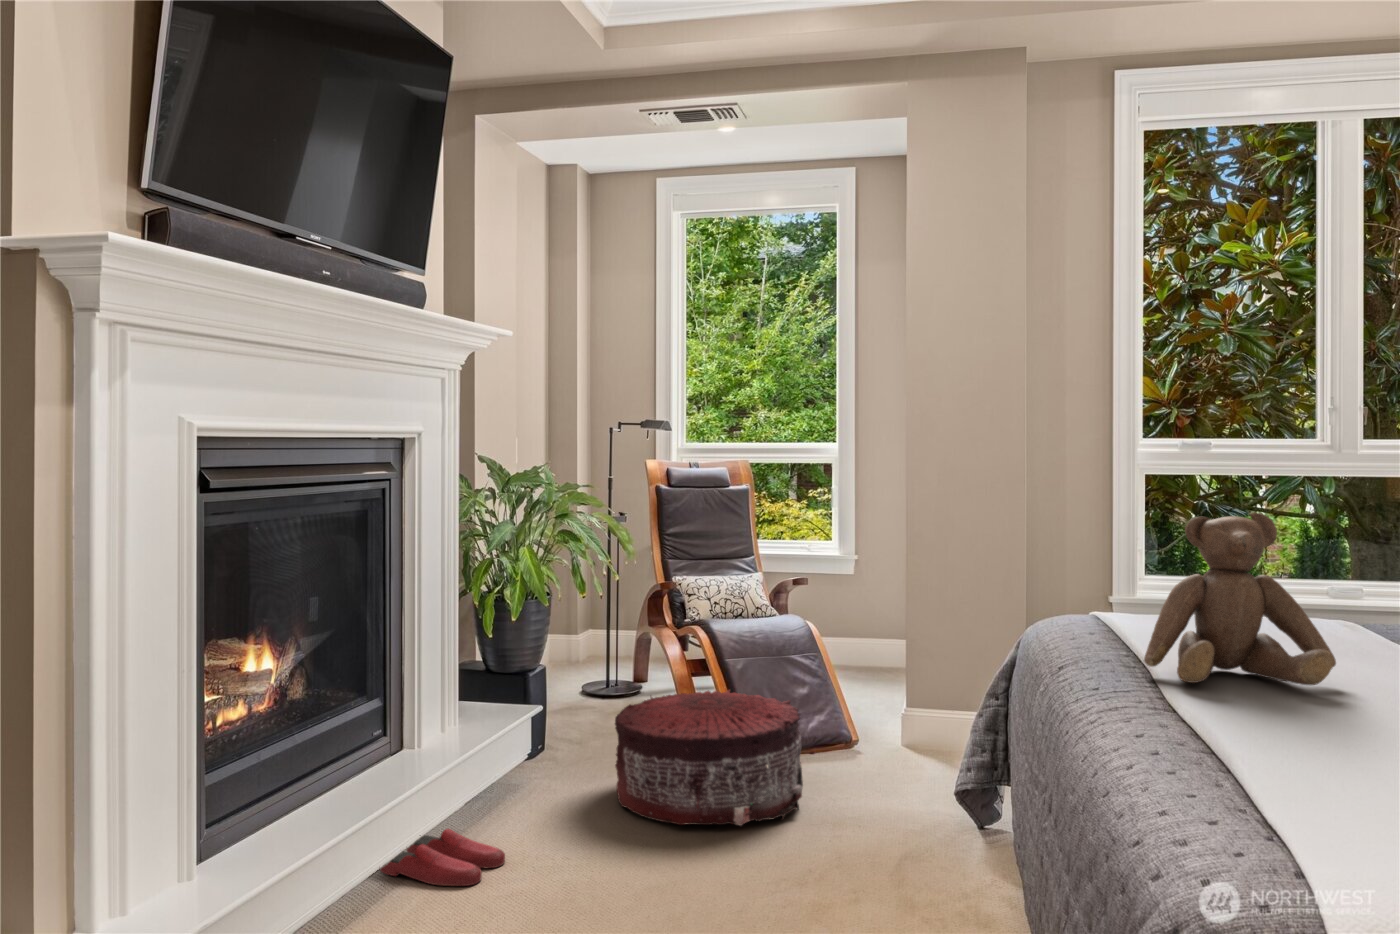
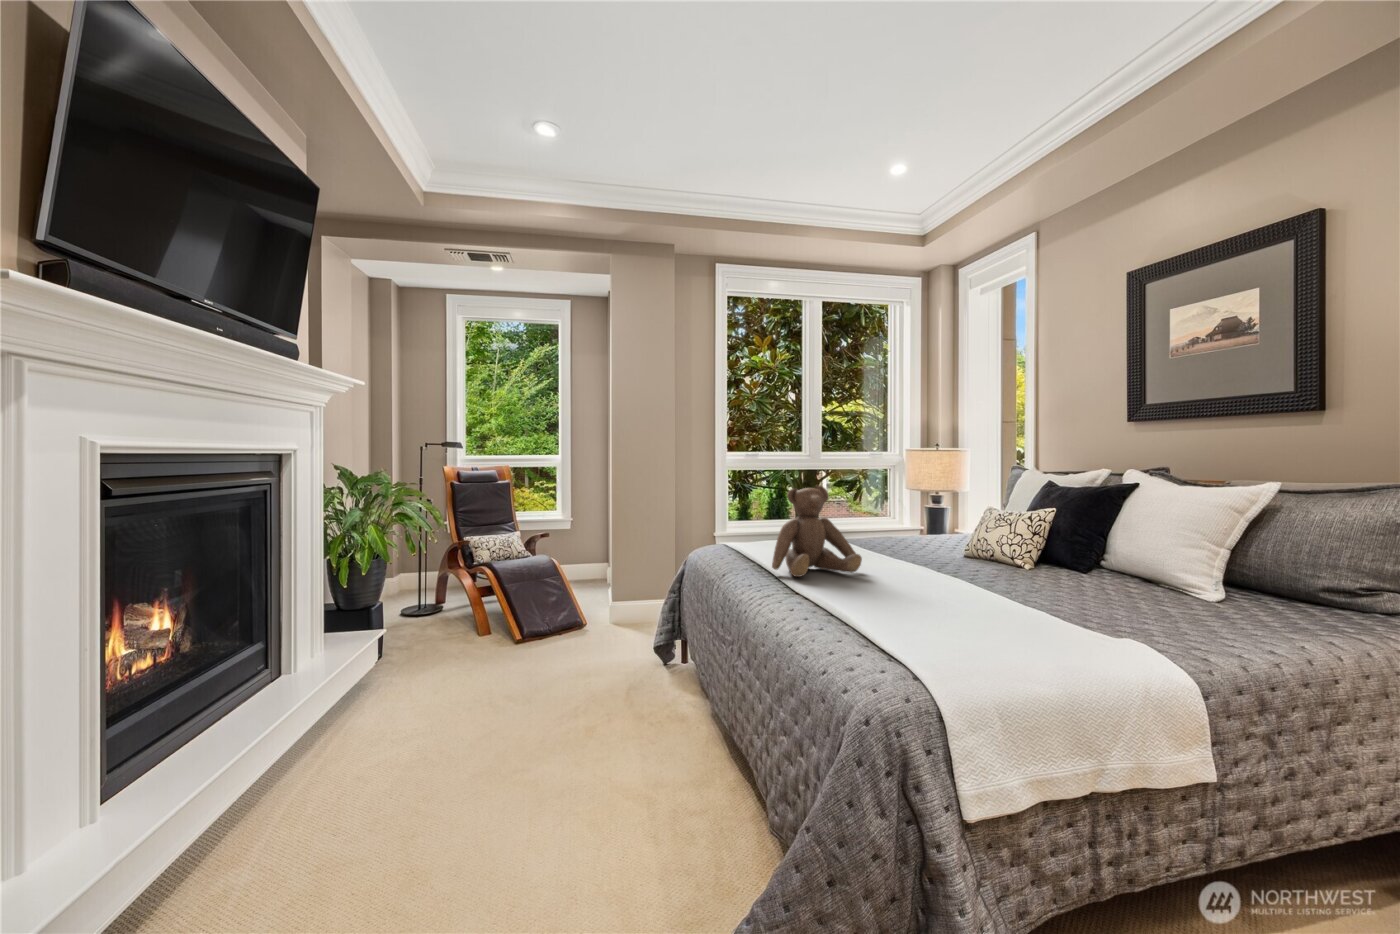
pouf: present [615,690,803,825] -> none [441,603,564,693]
slippers: present [380,829,505,886] -> none [269,723,370,766]

